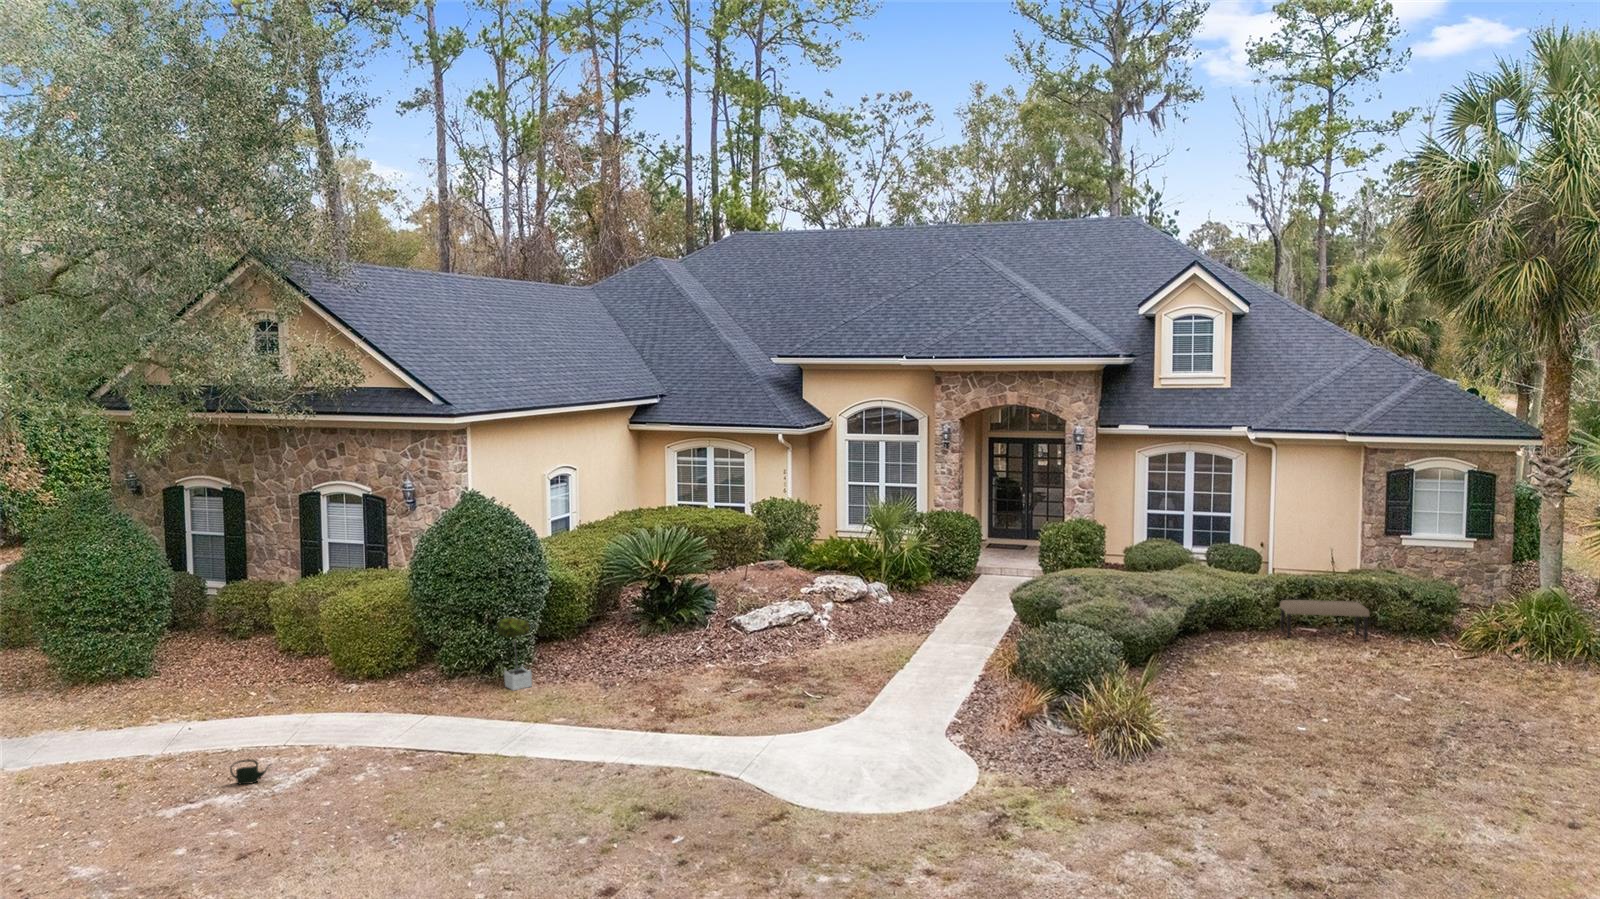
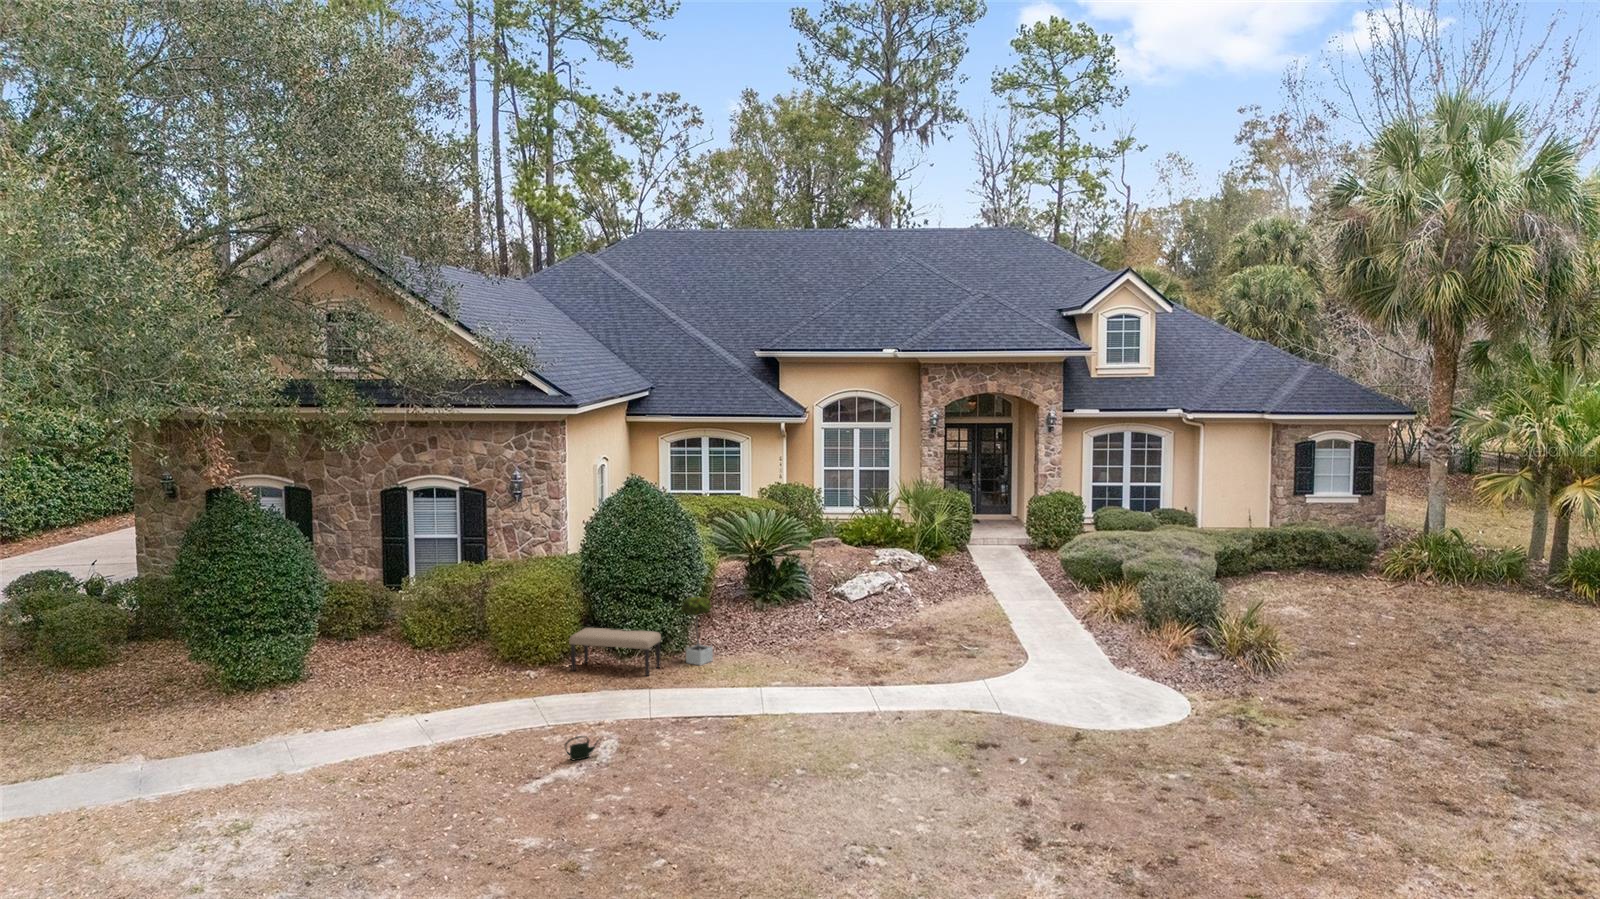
bench: present [1280,600,1369,640] -> present [569,628,661,676]

